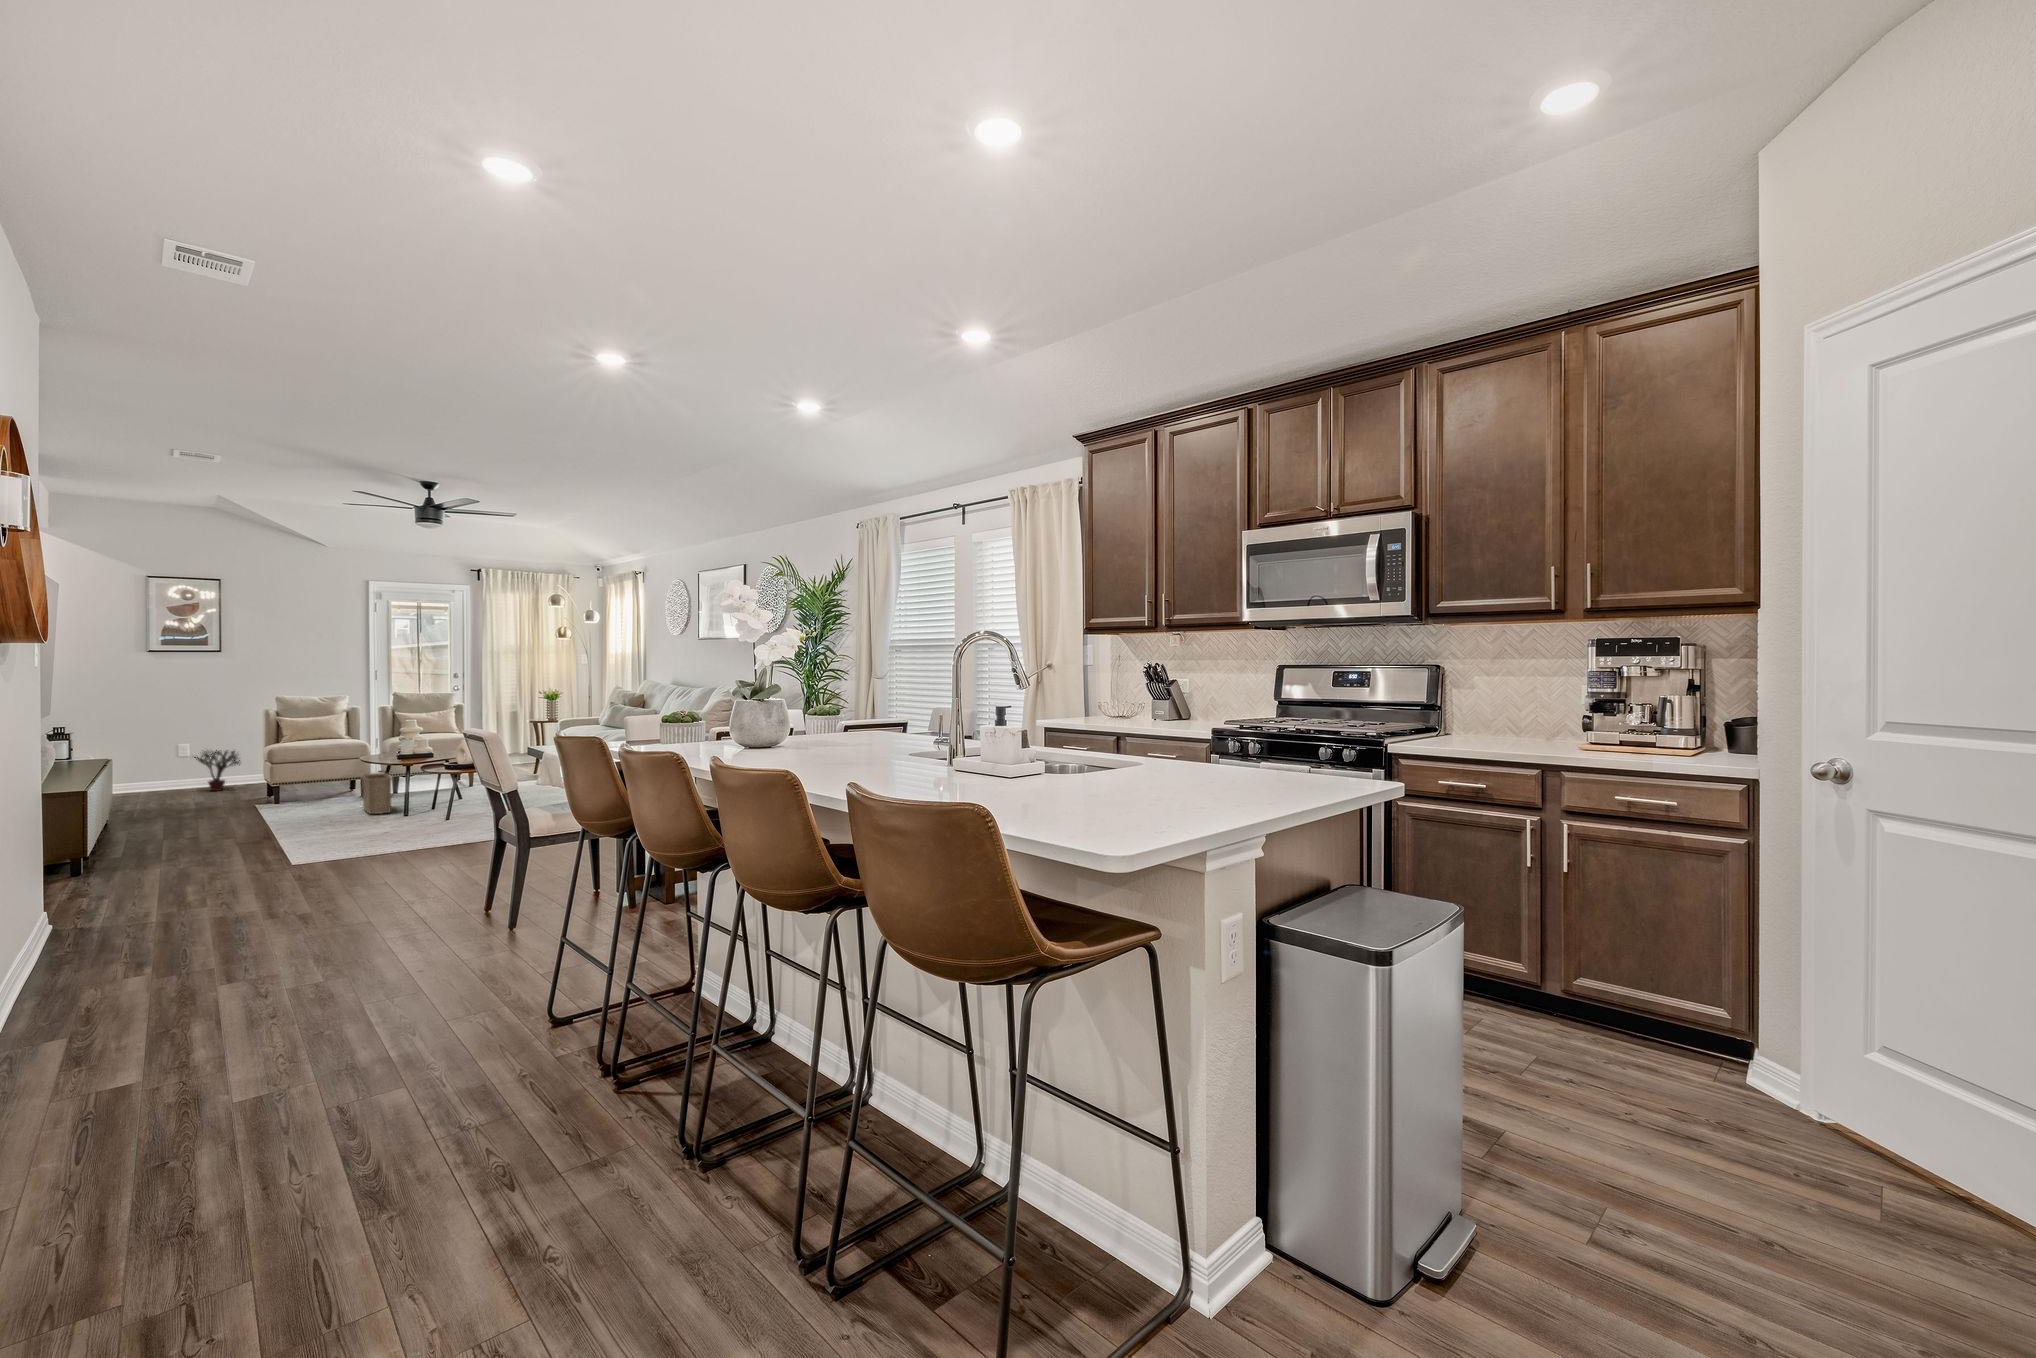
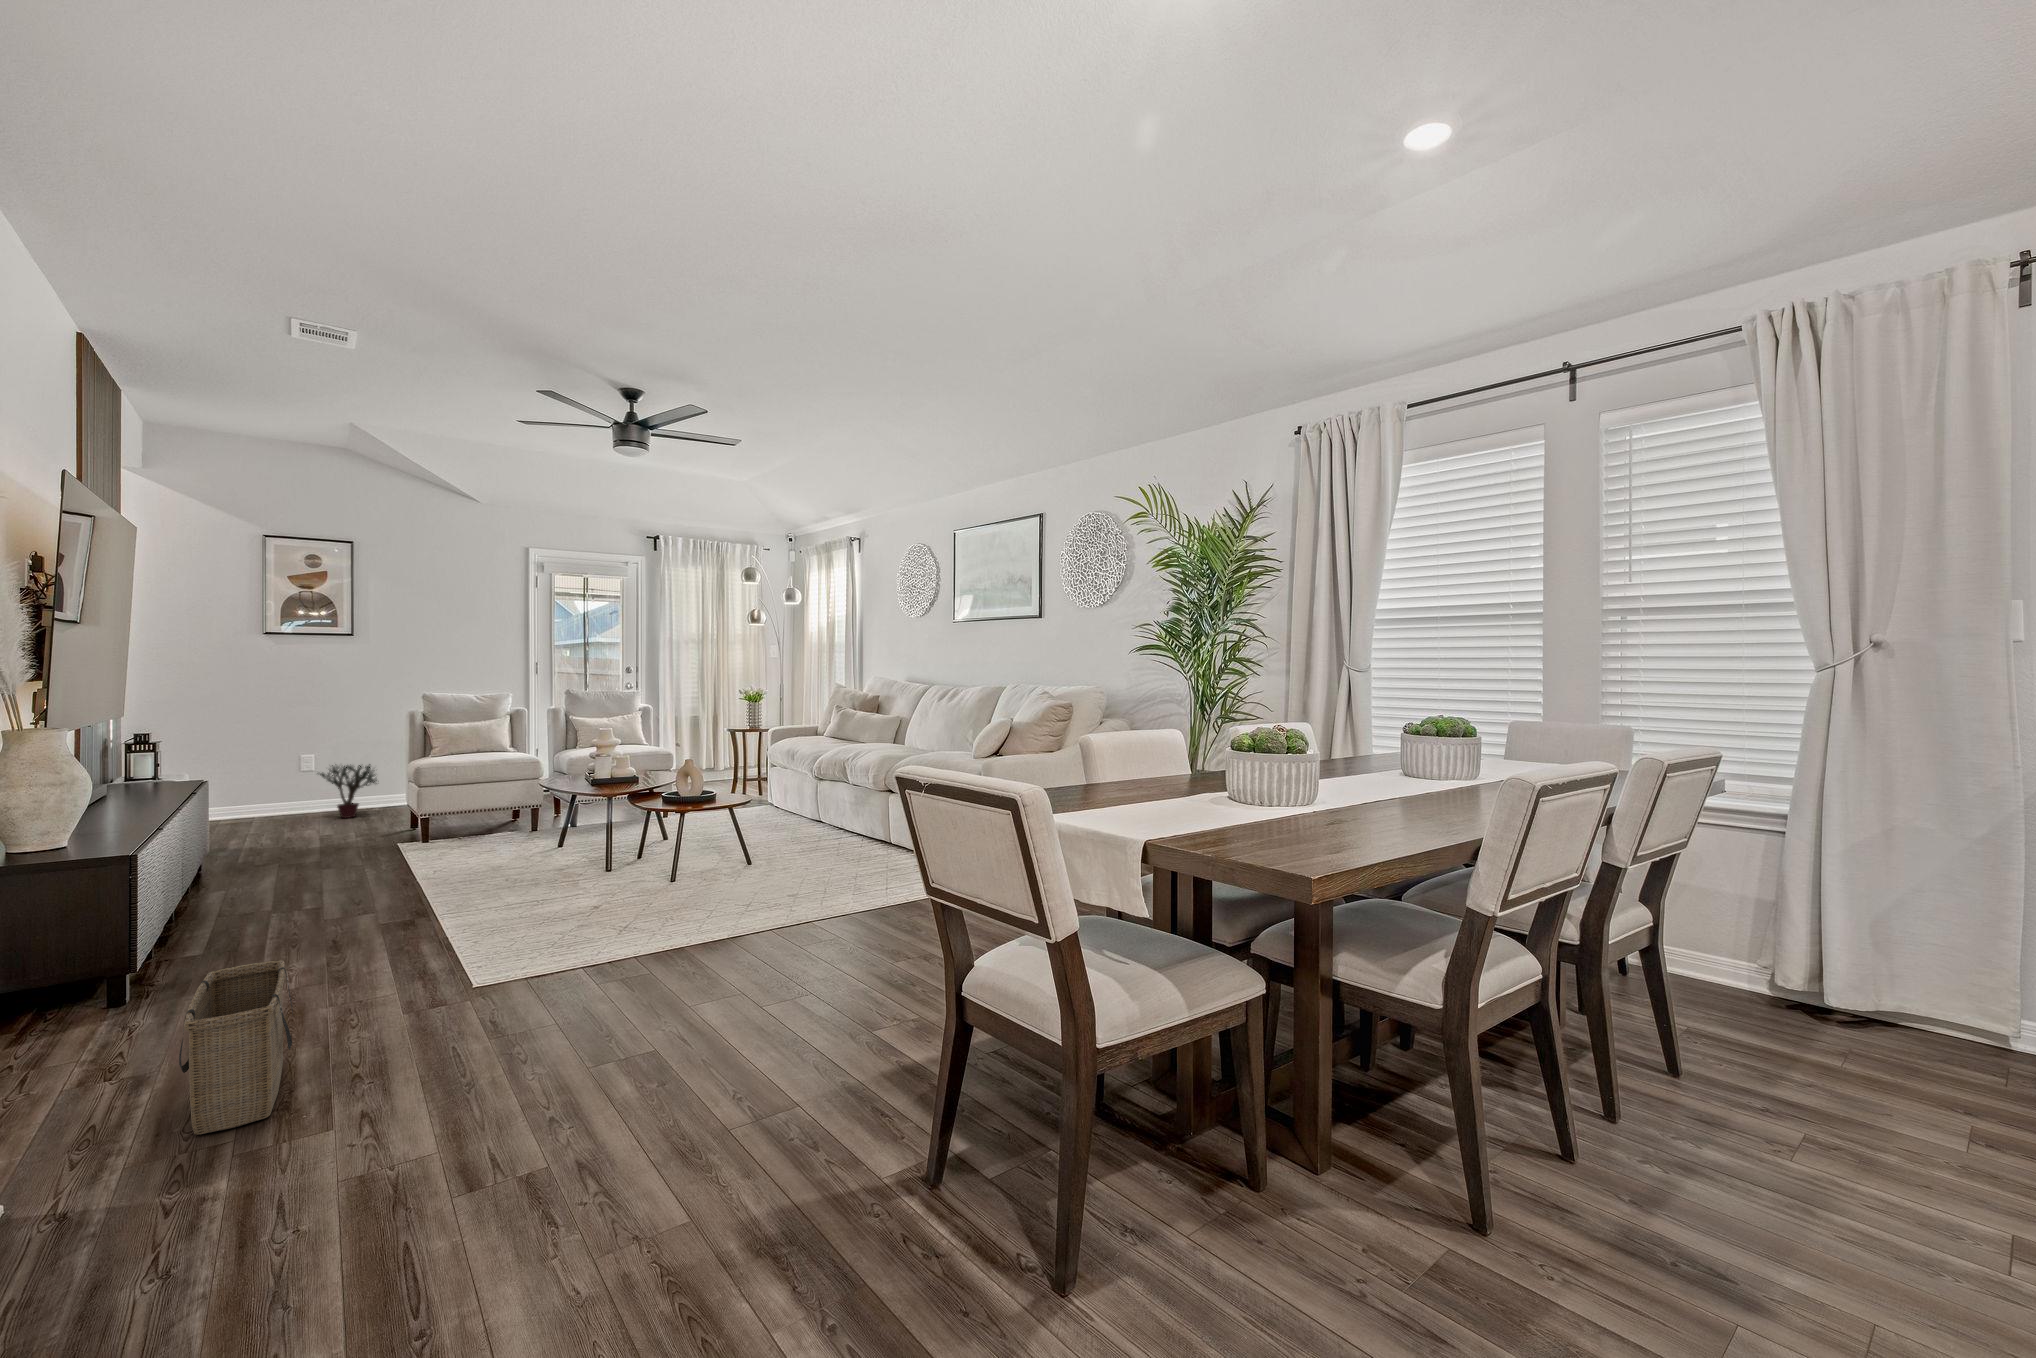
basket: present [361,773,392,814] -> present [179,960,293,1134]

